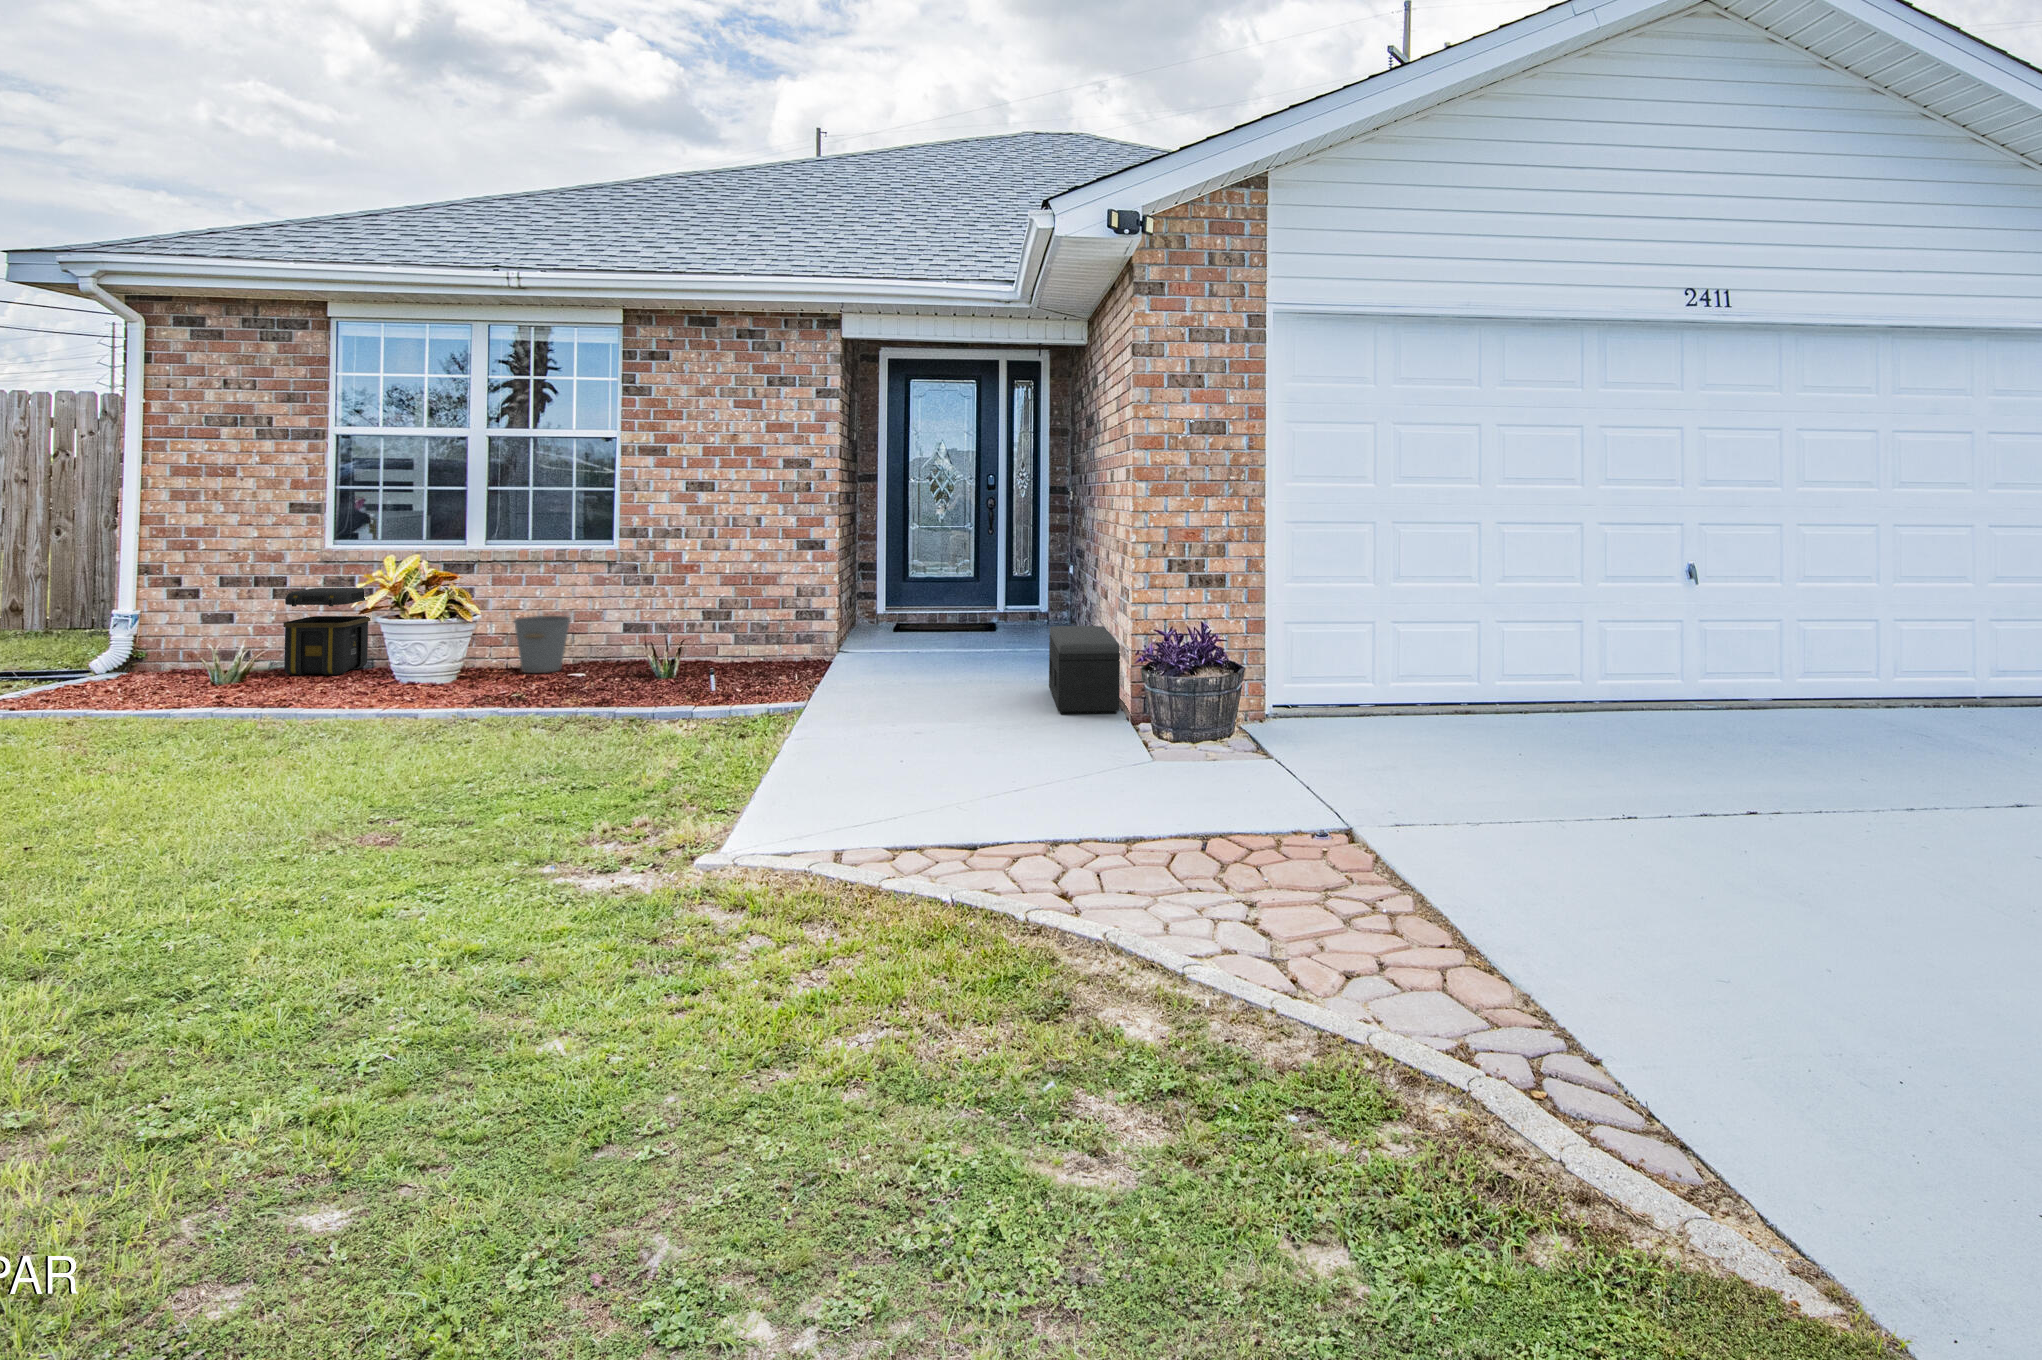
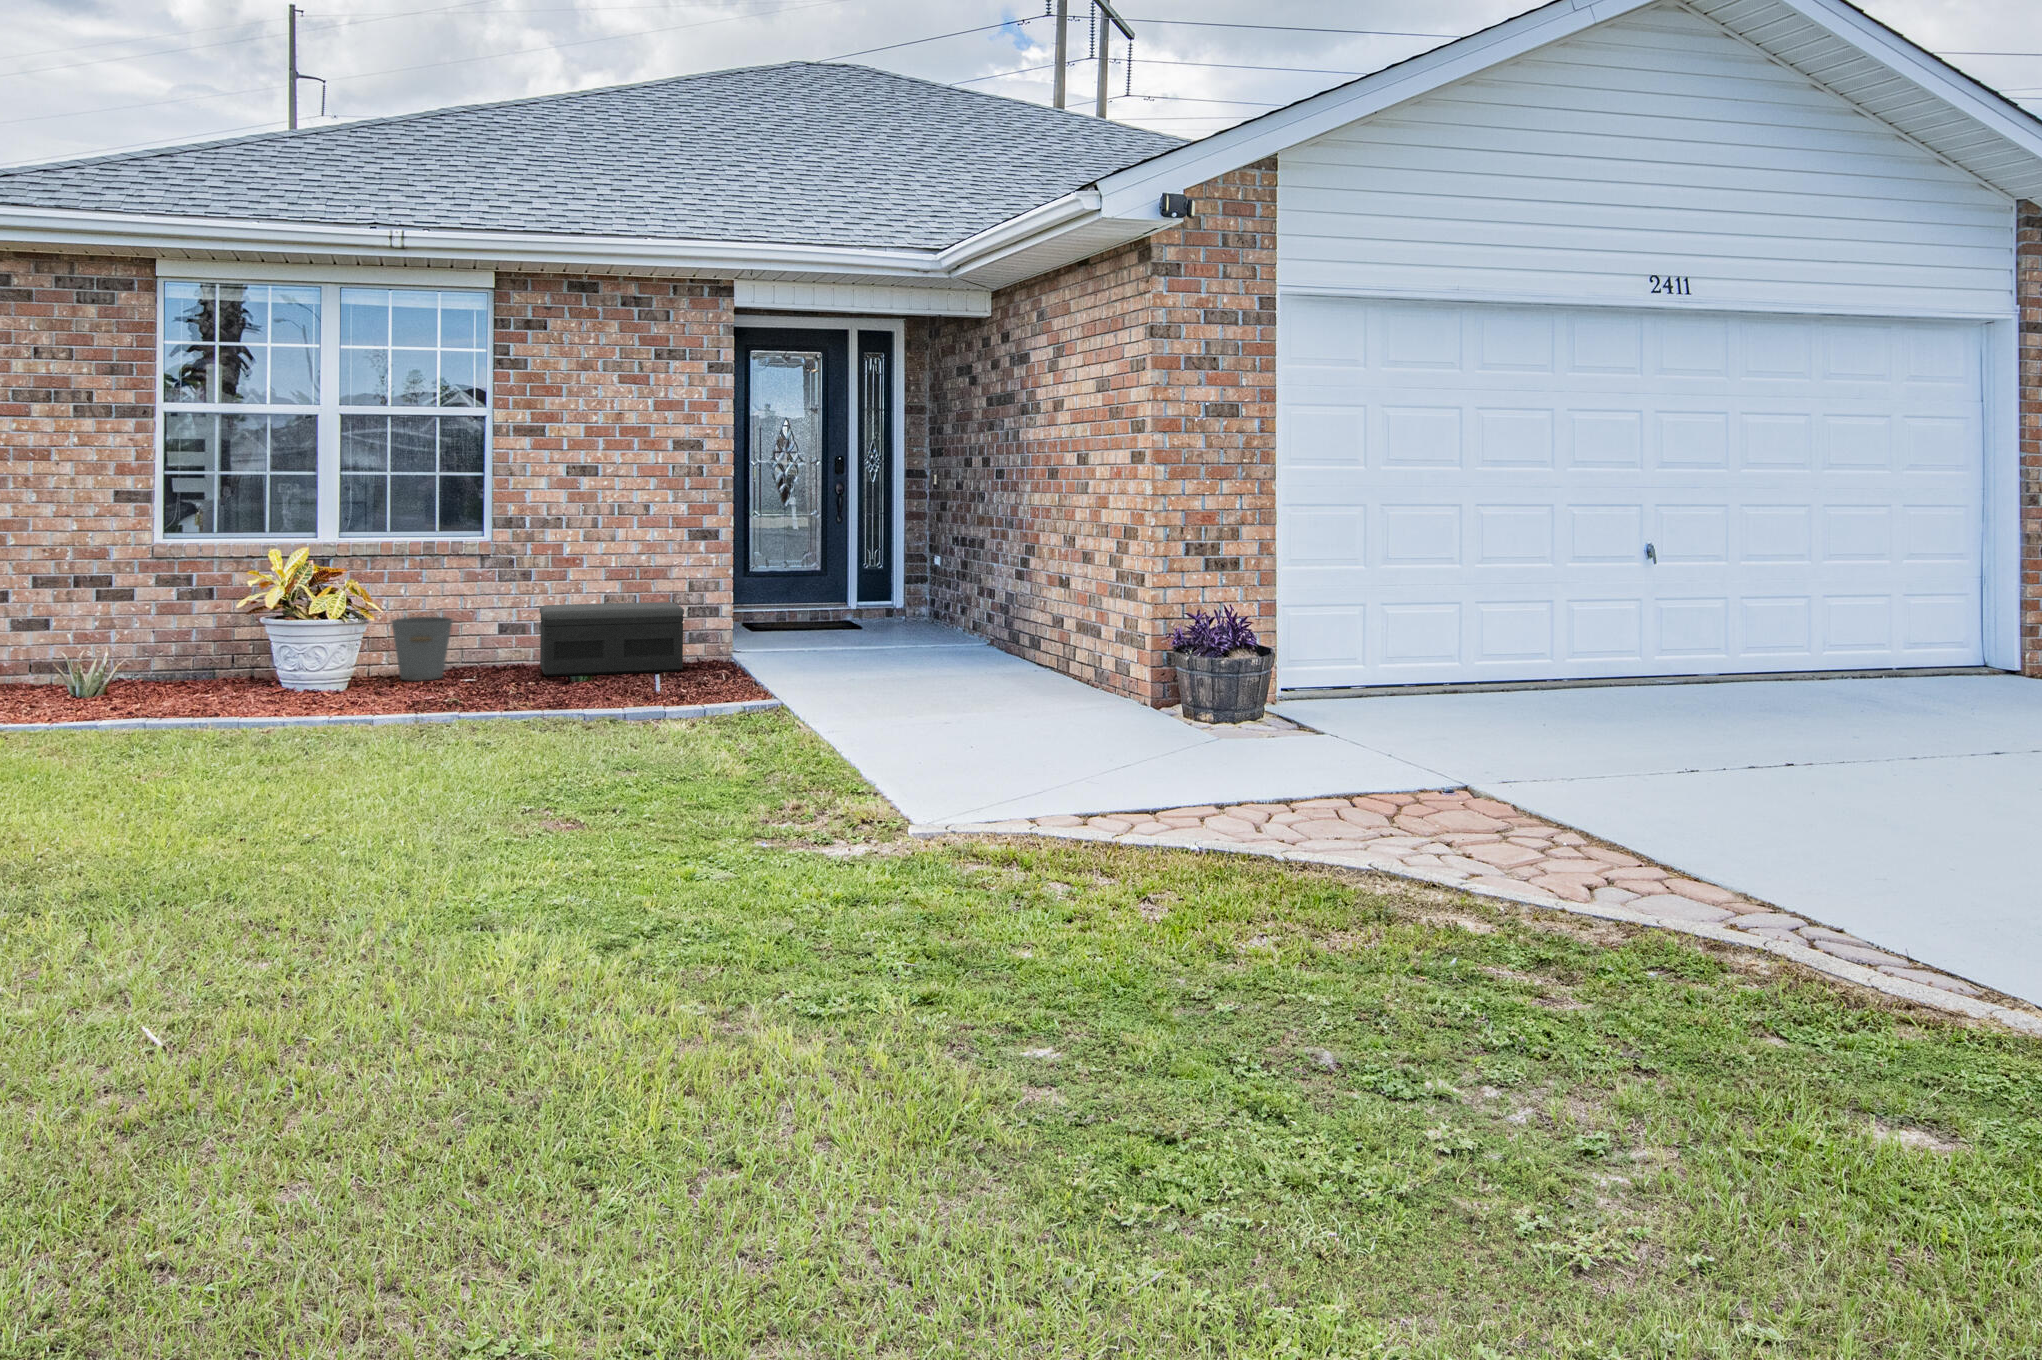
toolbox: present [283,588,371,675] -> none [128,588,214,689]
storage bench: present [1049,626,1120,714] -> present [539,602,684,676]

